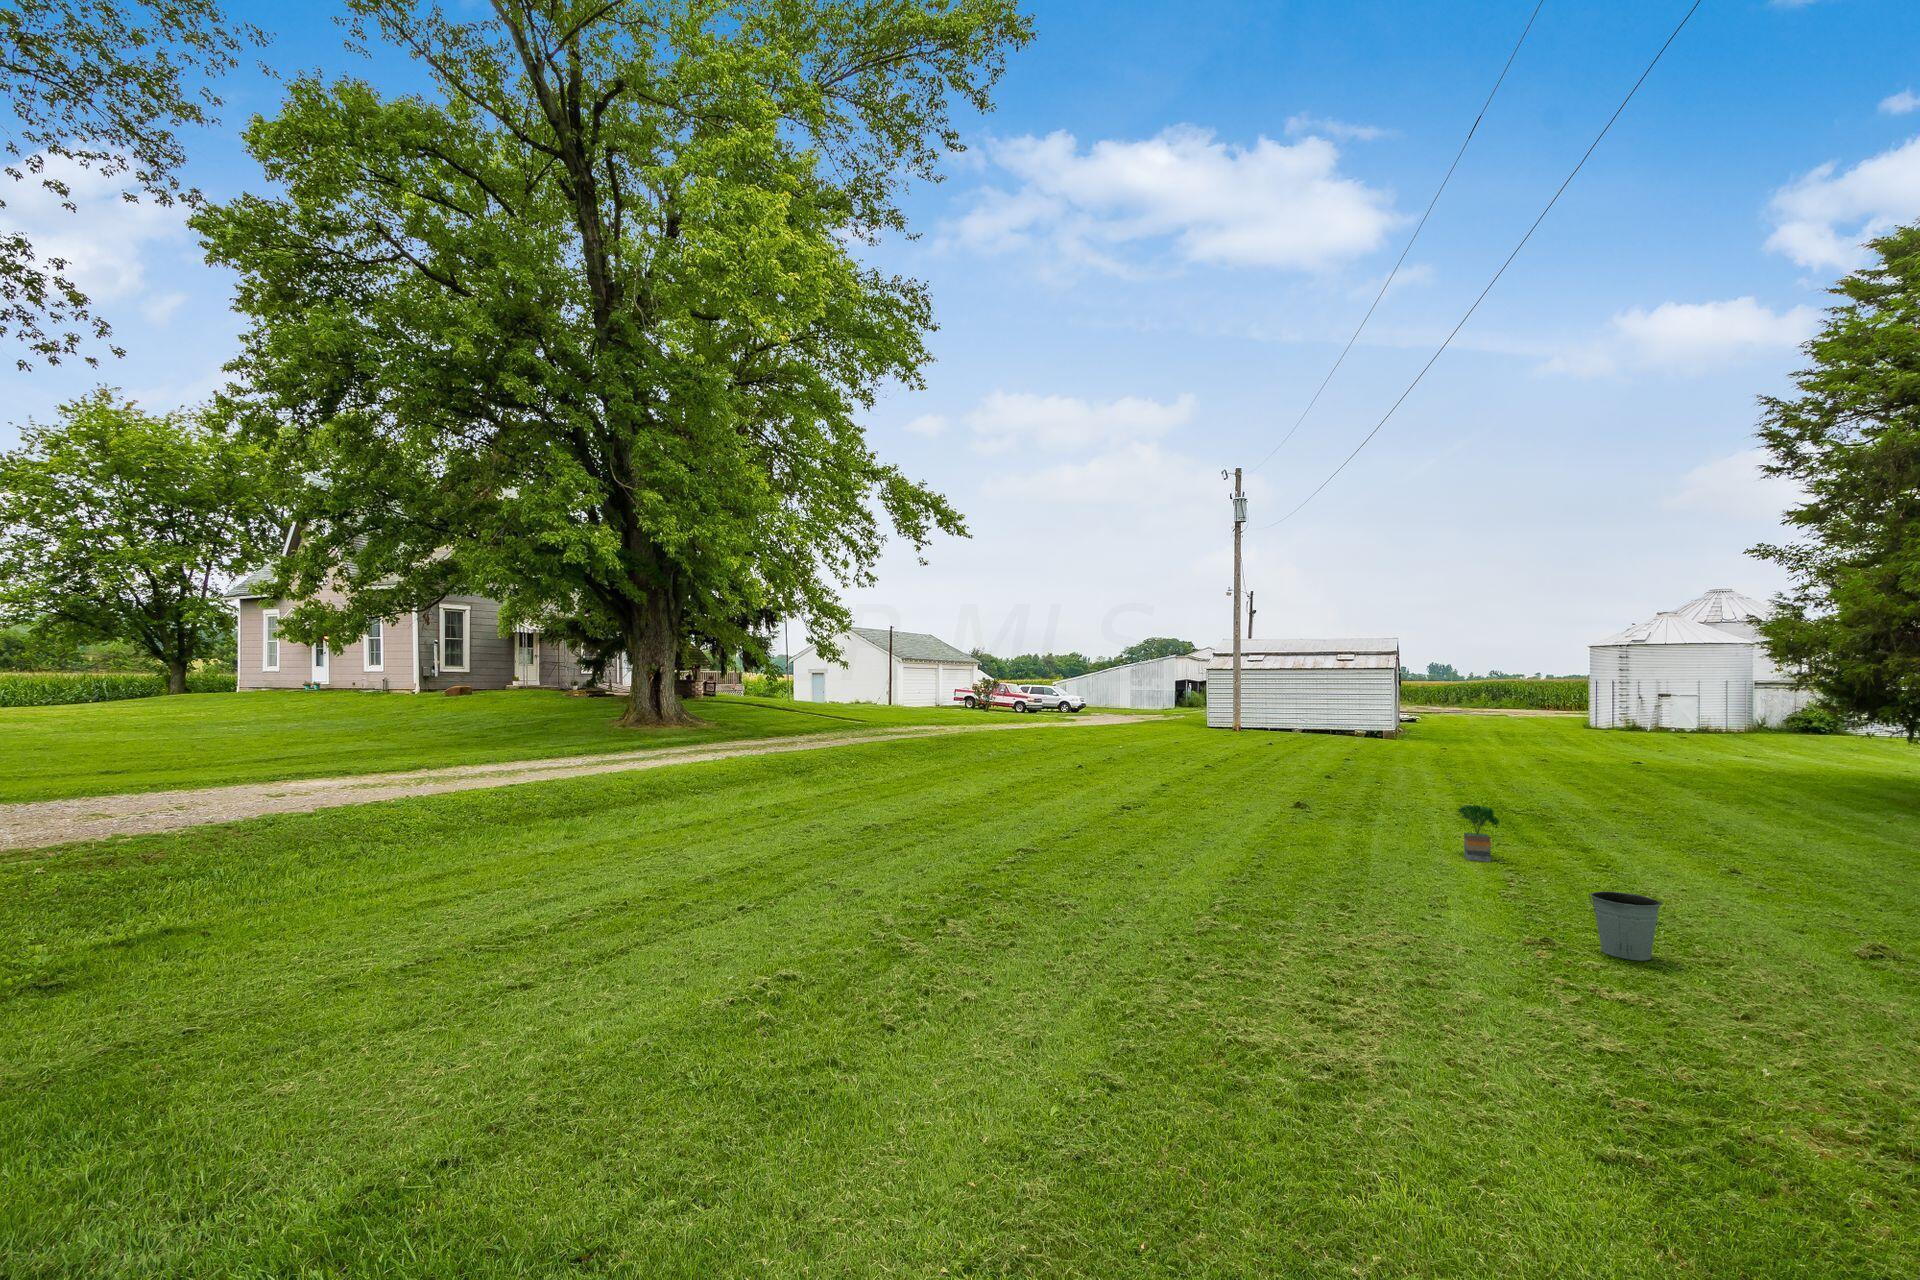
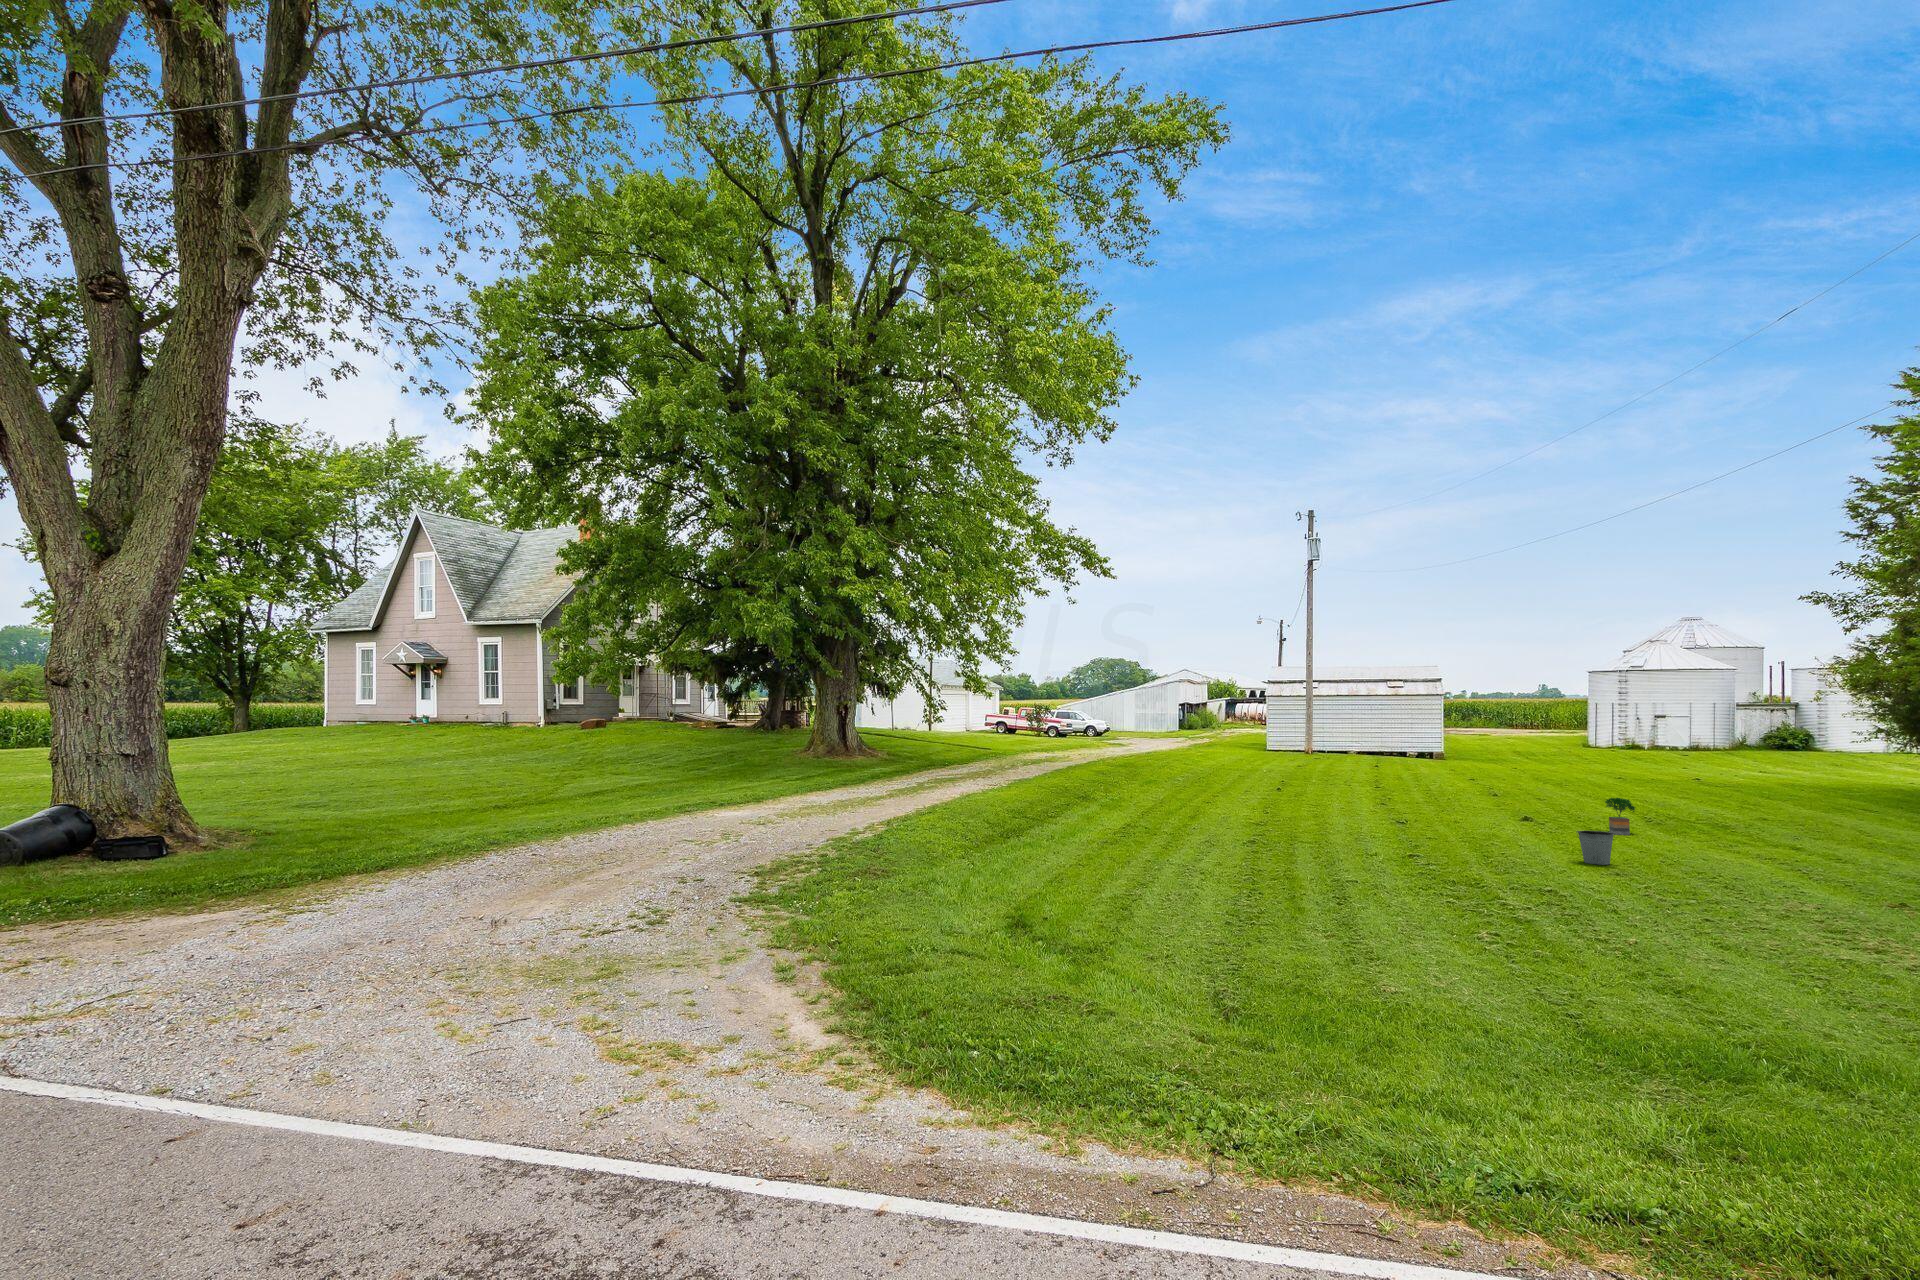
bucket: present [1589,891,1662,960] -> present [1577,831,1615,865]

